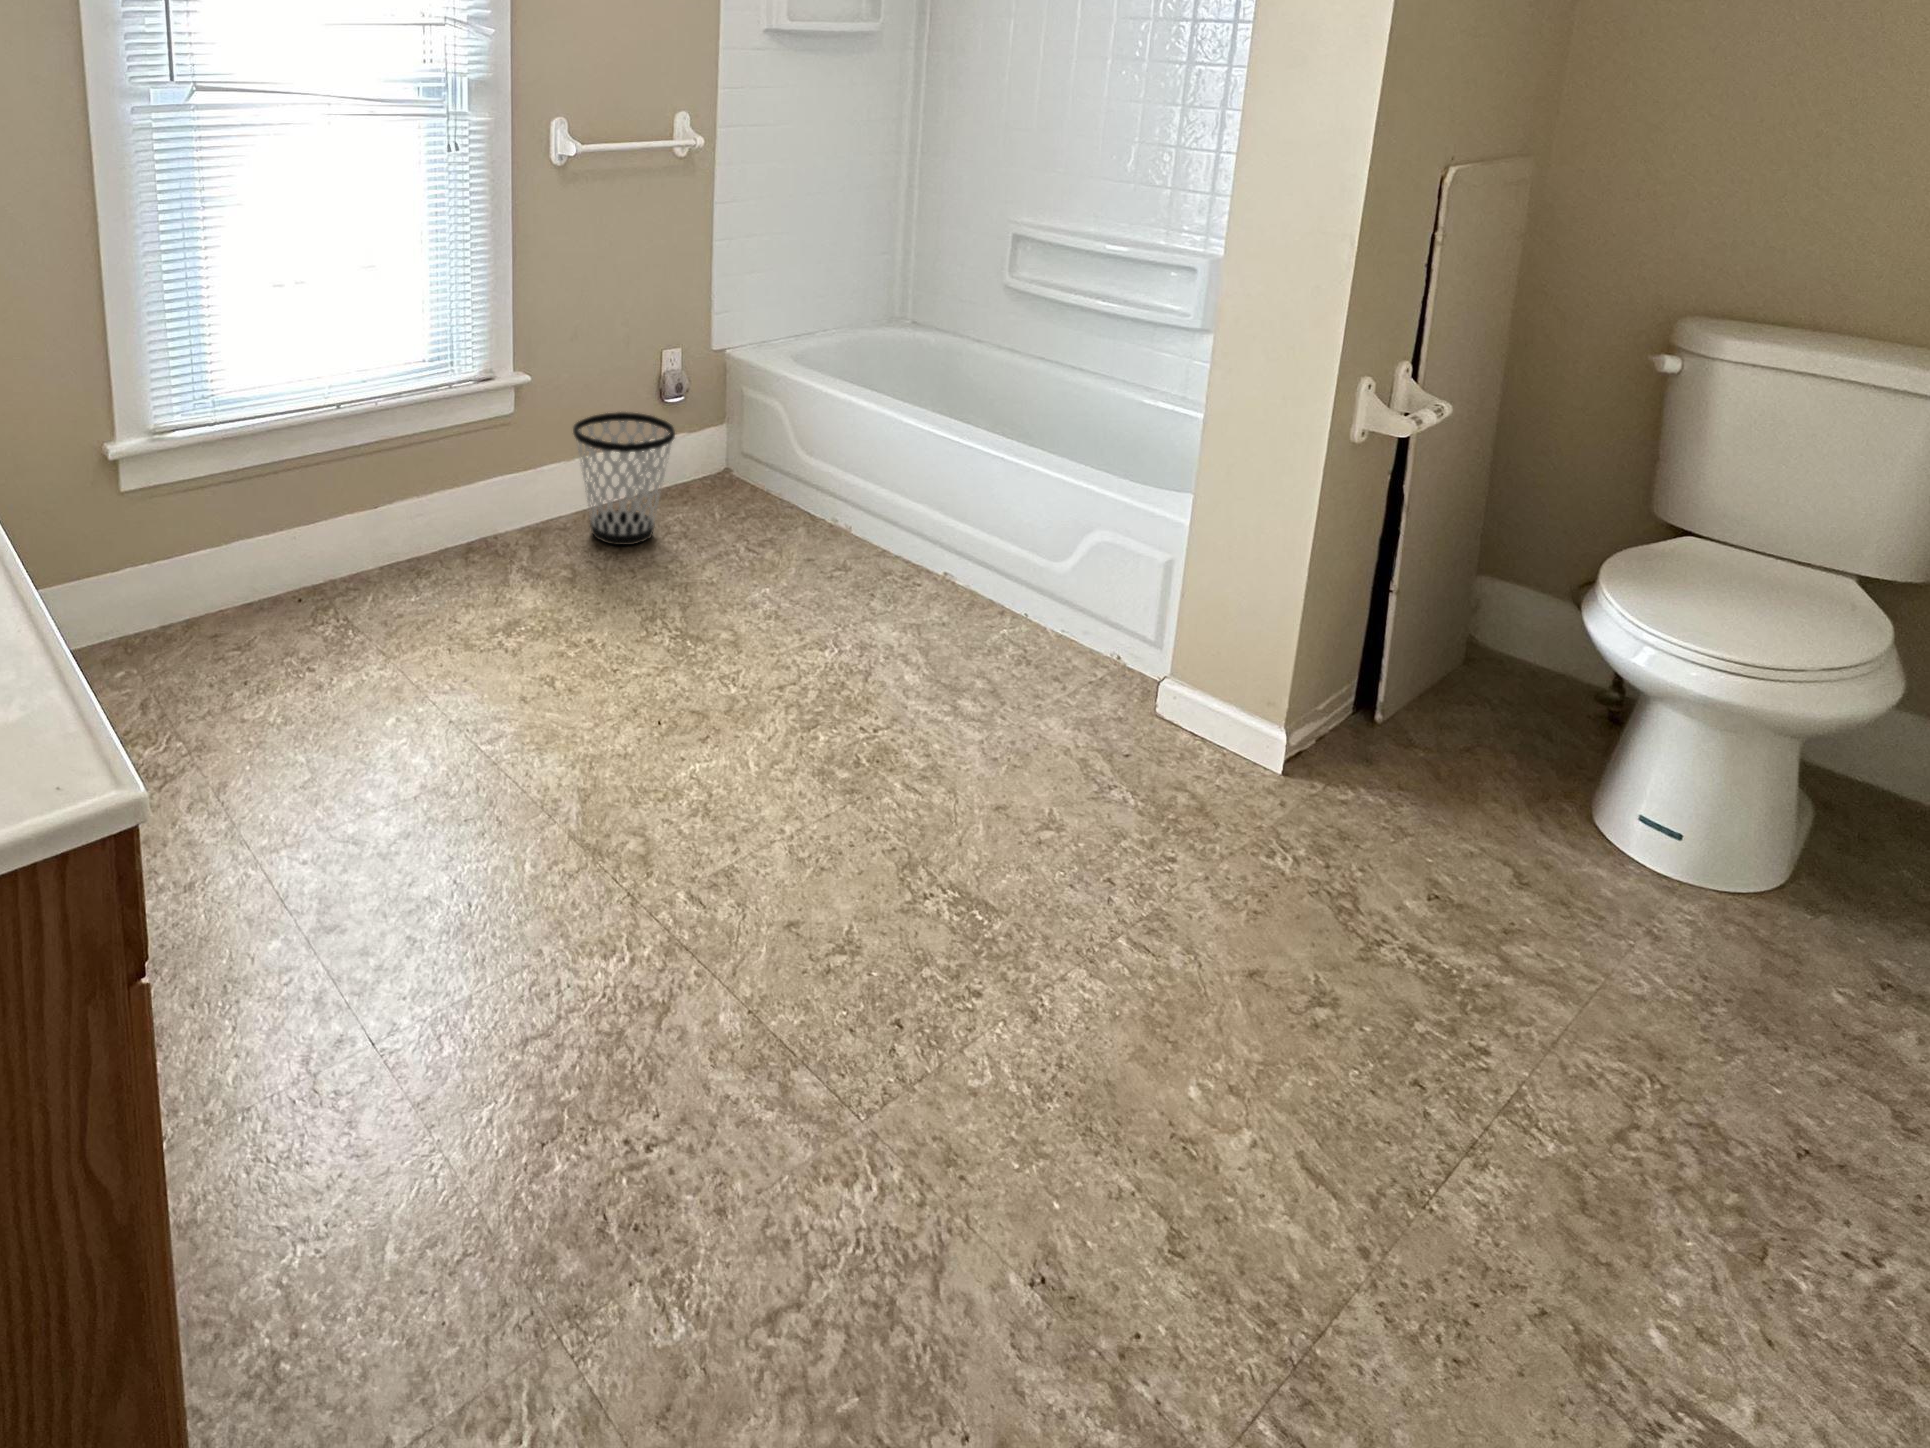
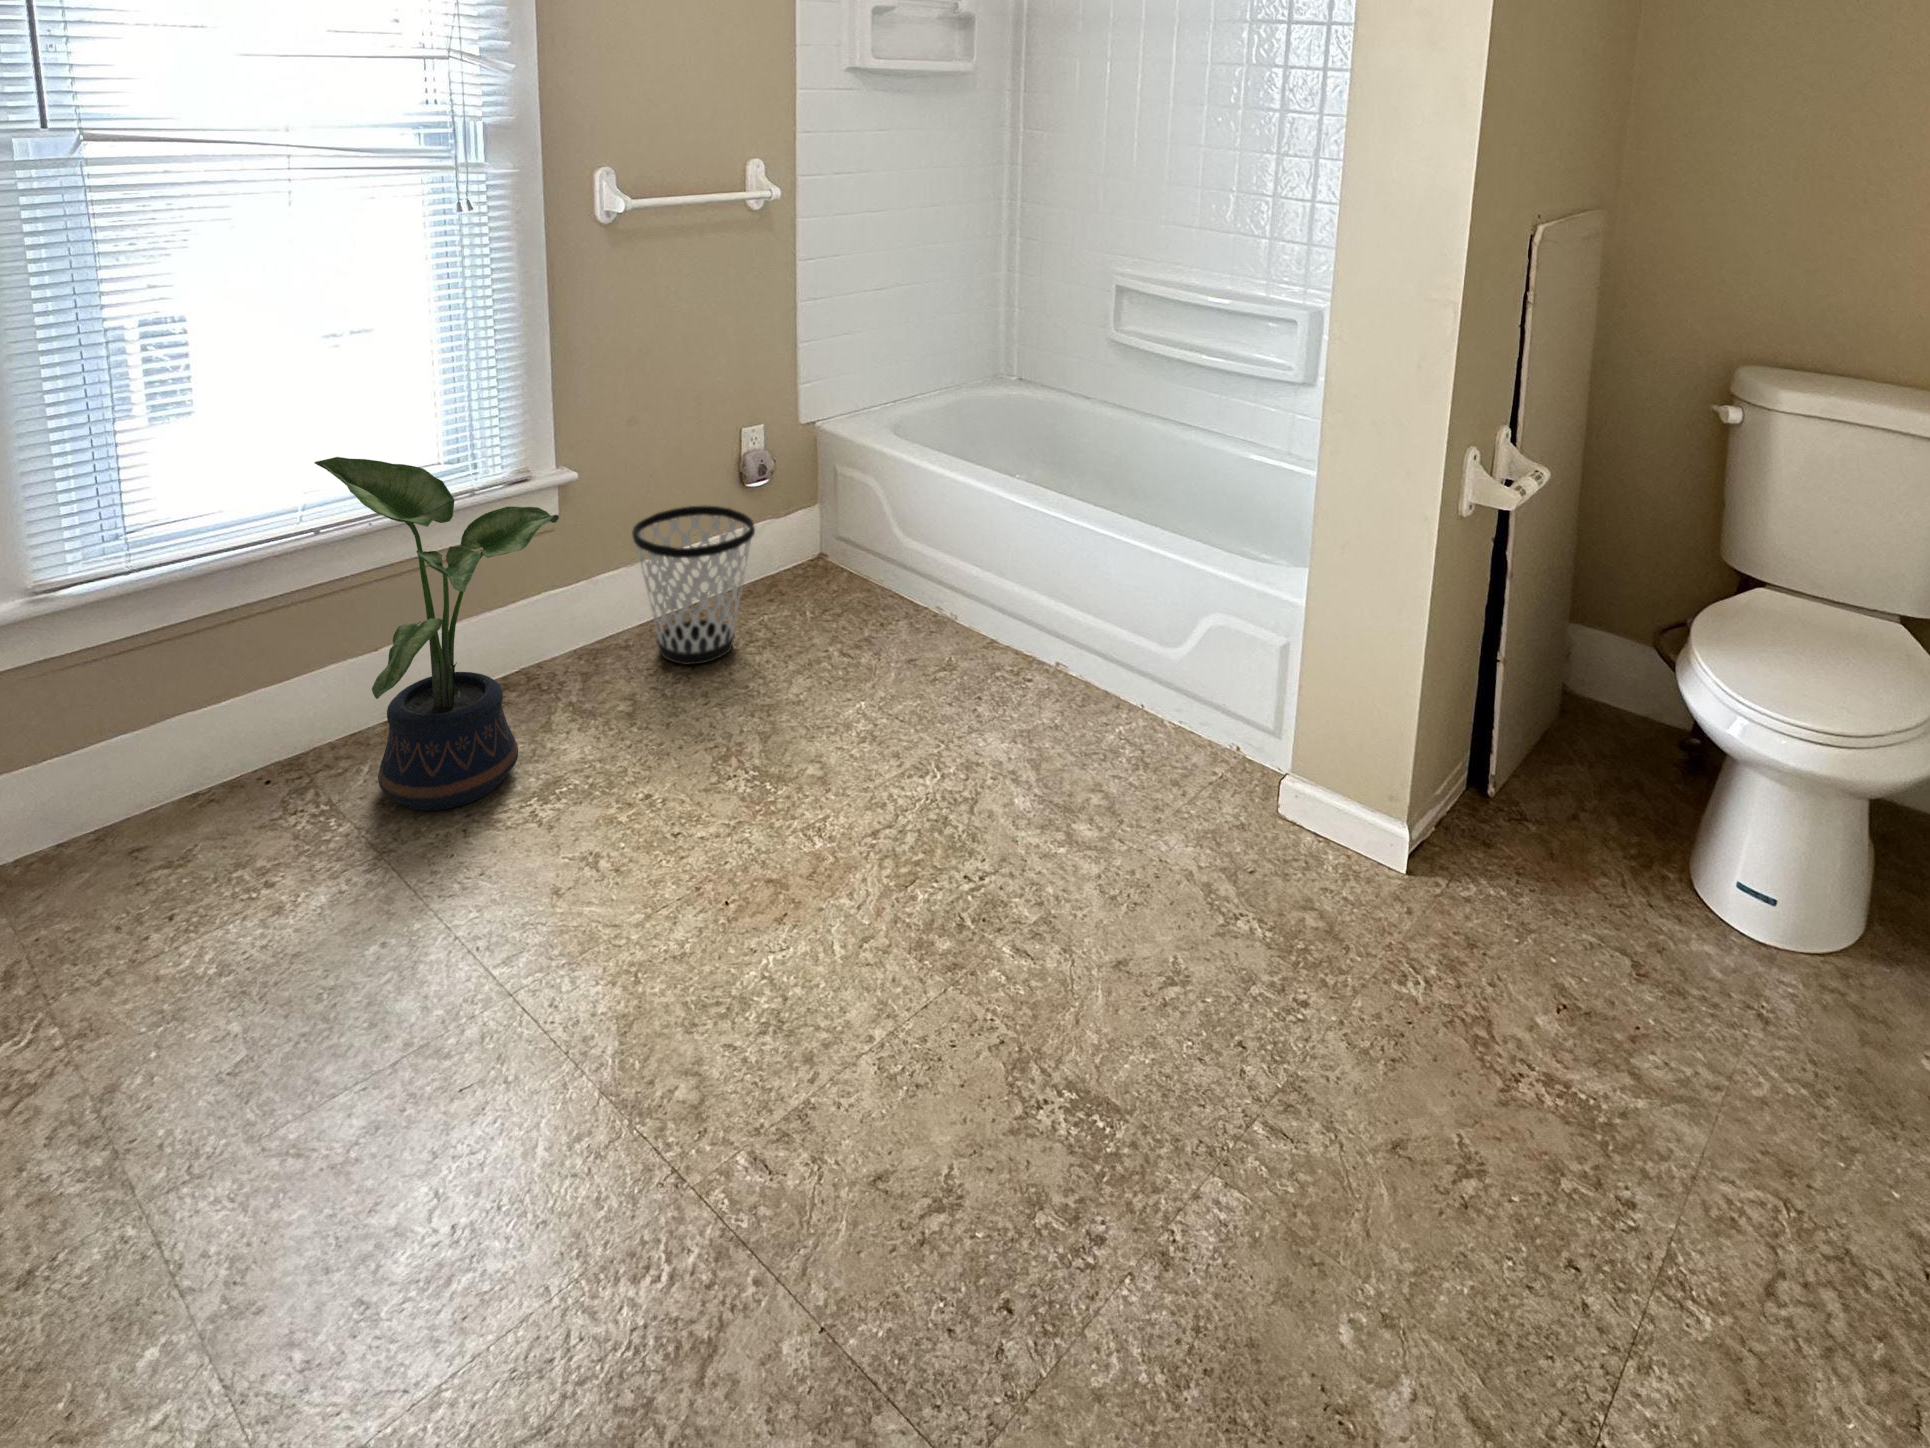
potted plant: none [340,346,521,631] -> present [314,457,559,810]

